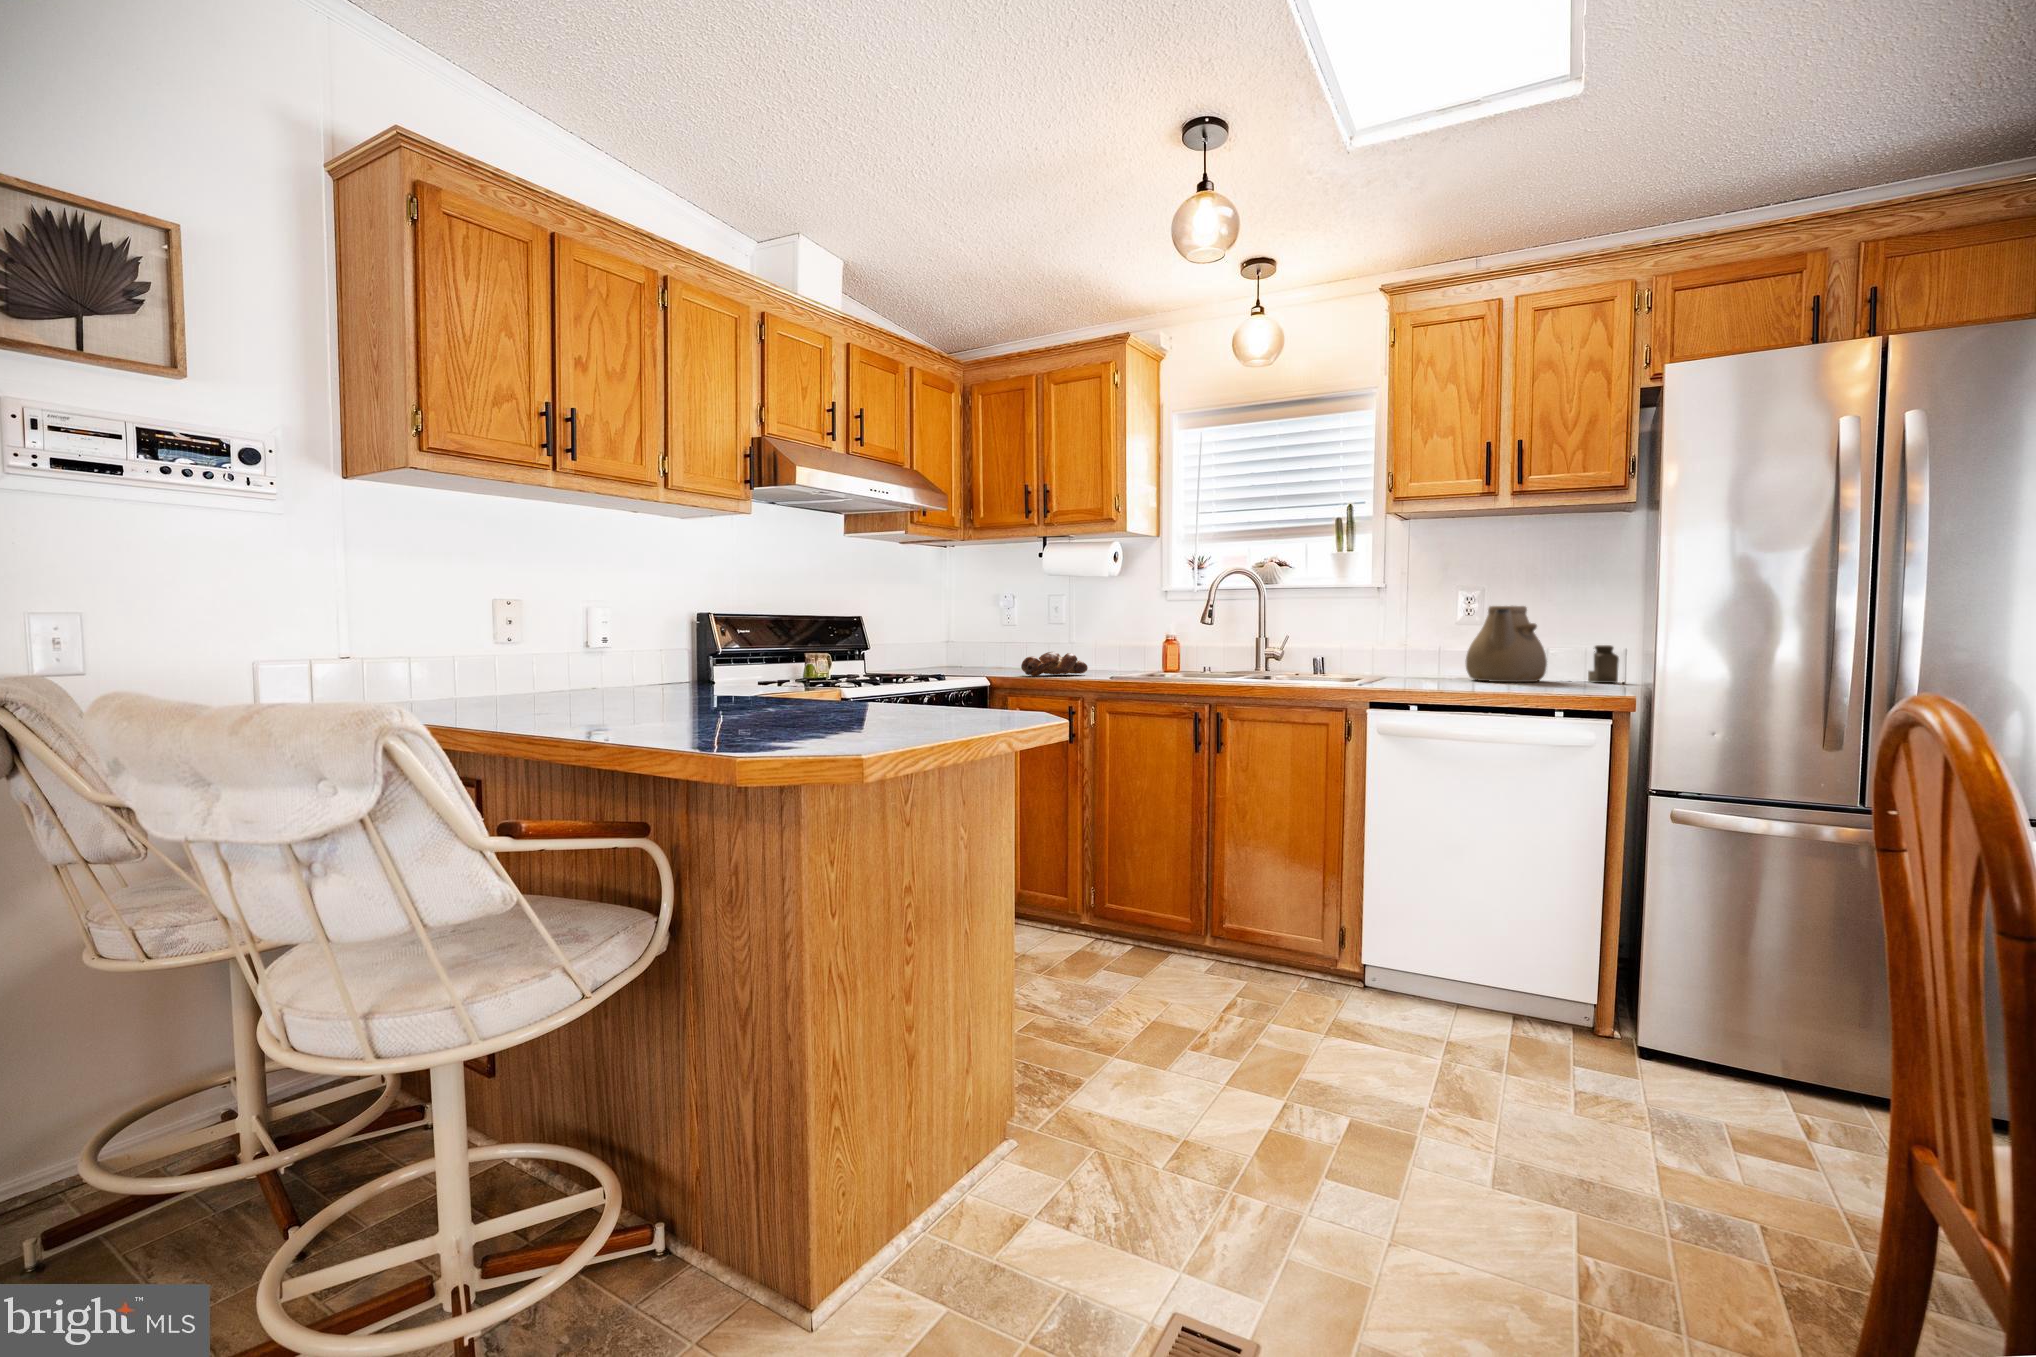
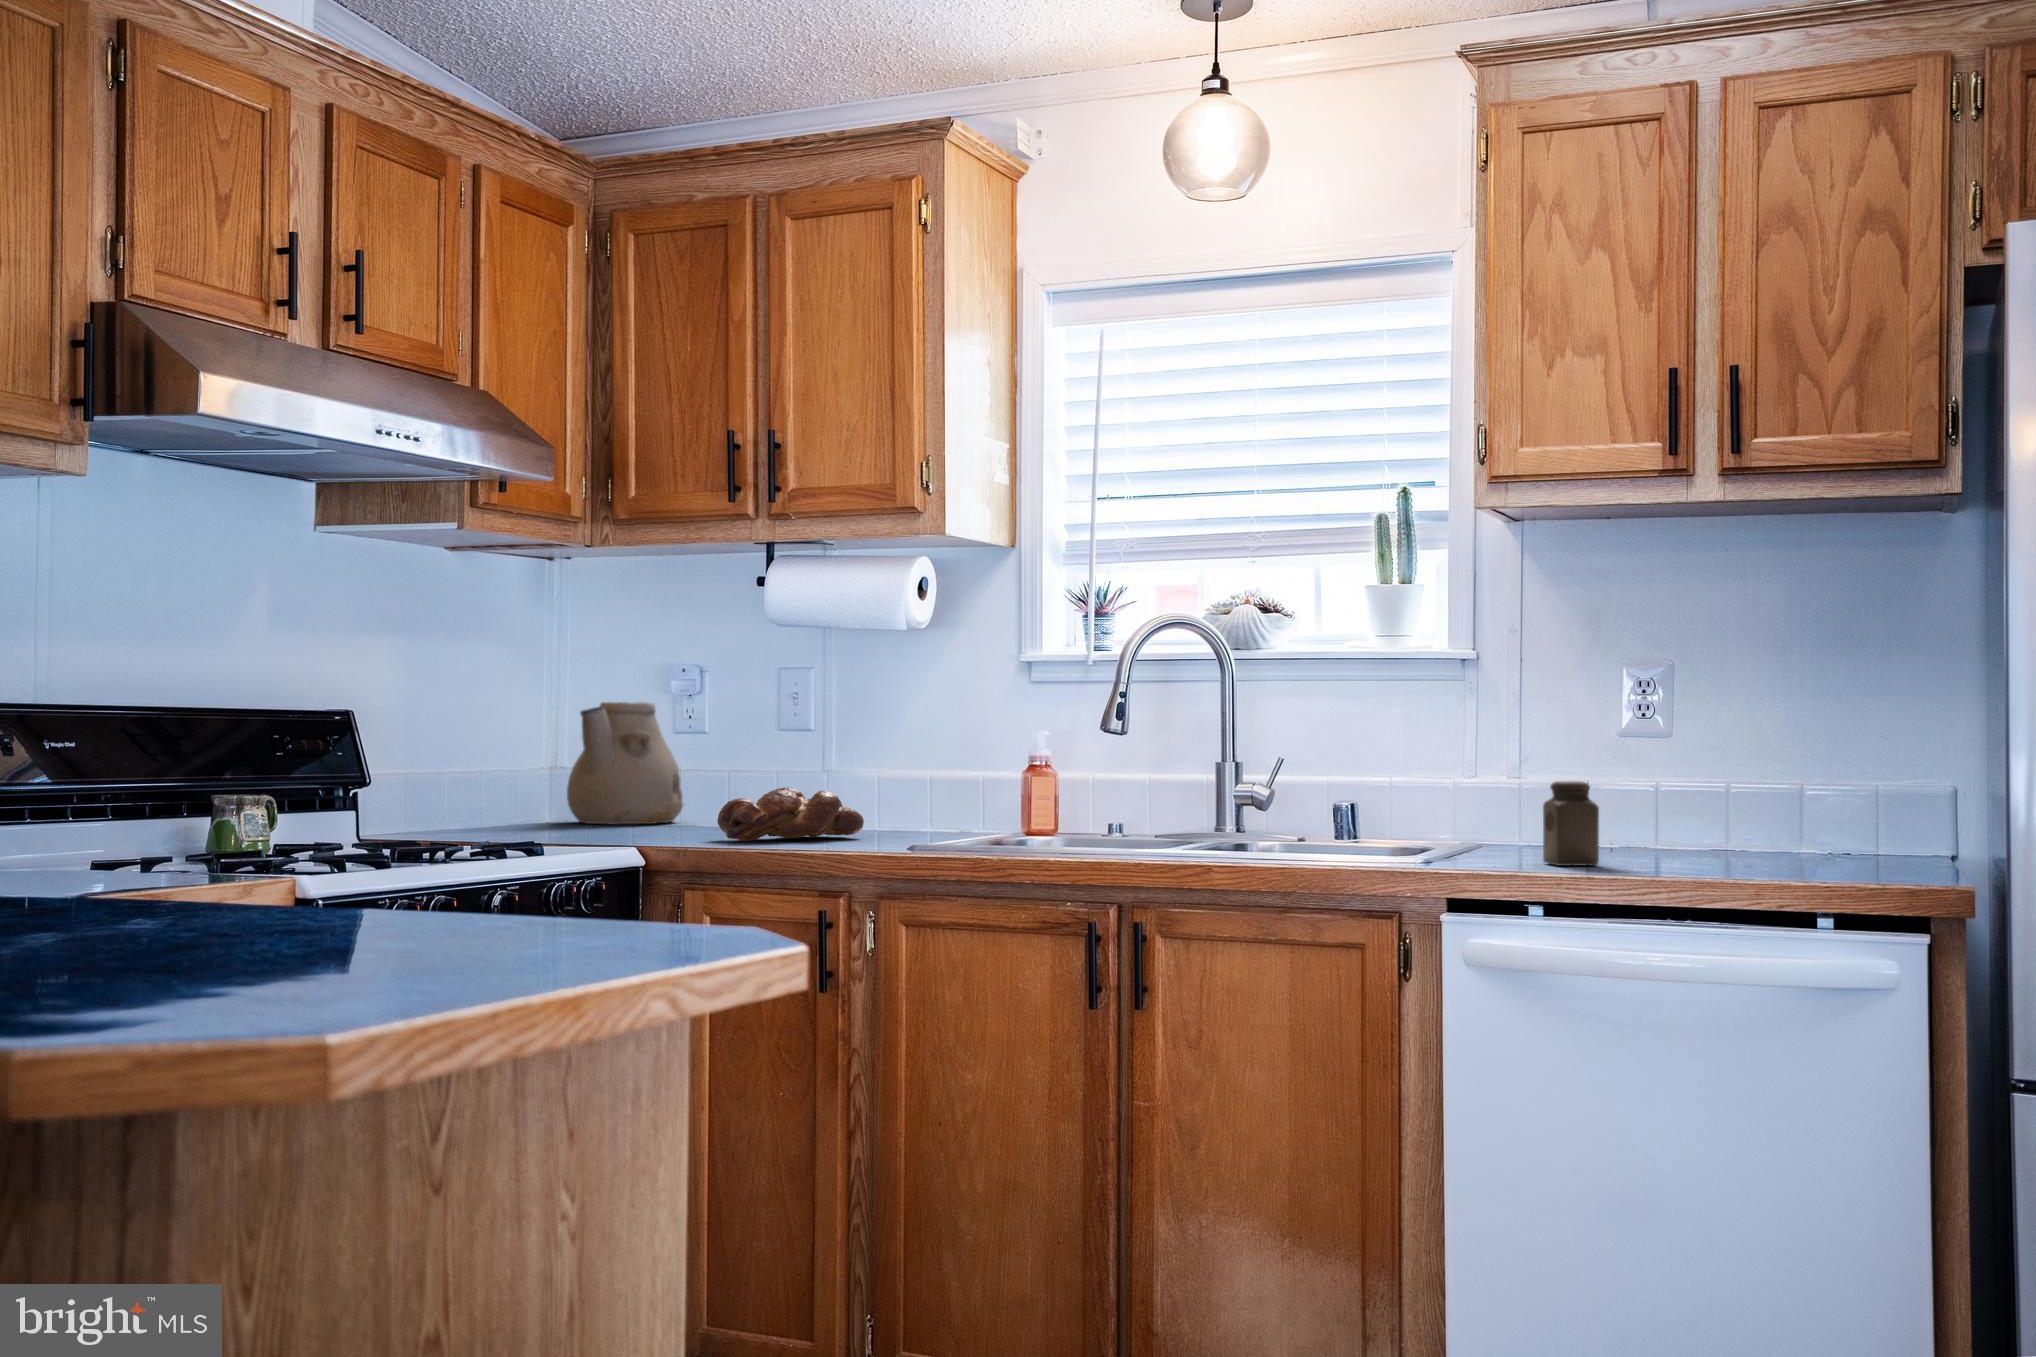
teapot: present [1466,606,1547,682] -> present [567,702,683,824]
salt shaker: present [1588,645,1619,683] -> present [1543,781,1599,866]

